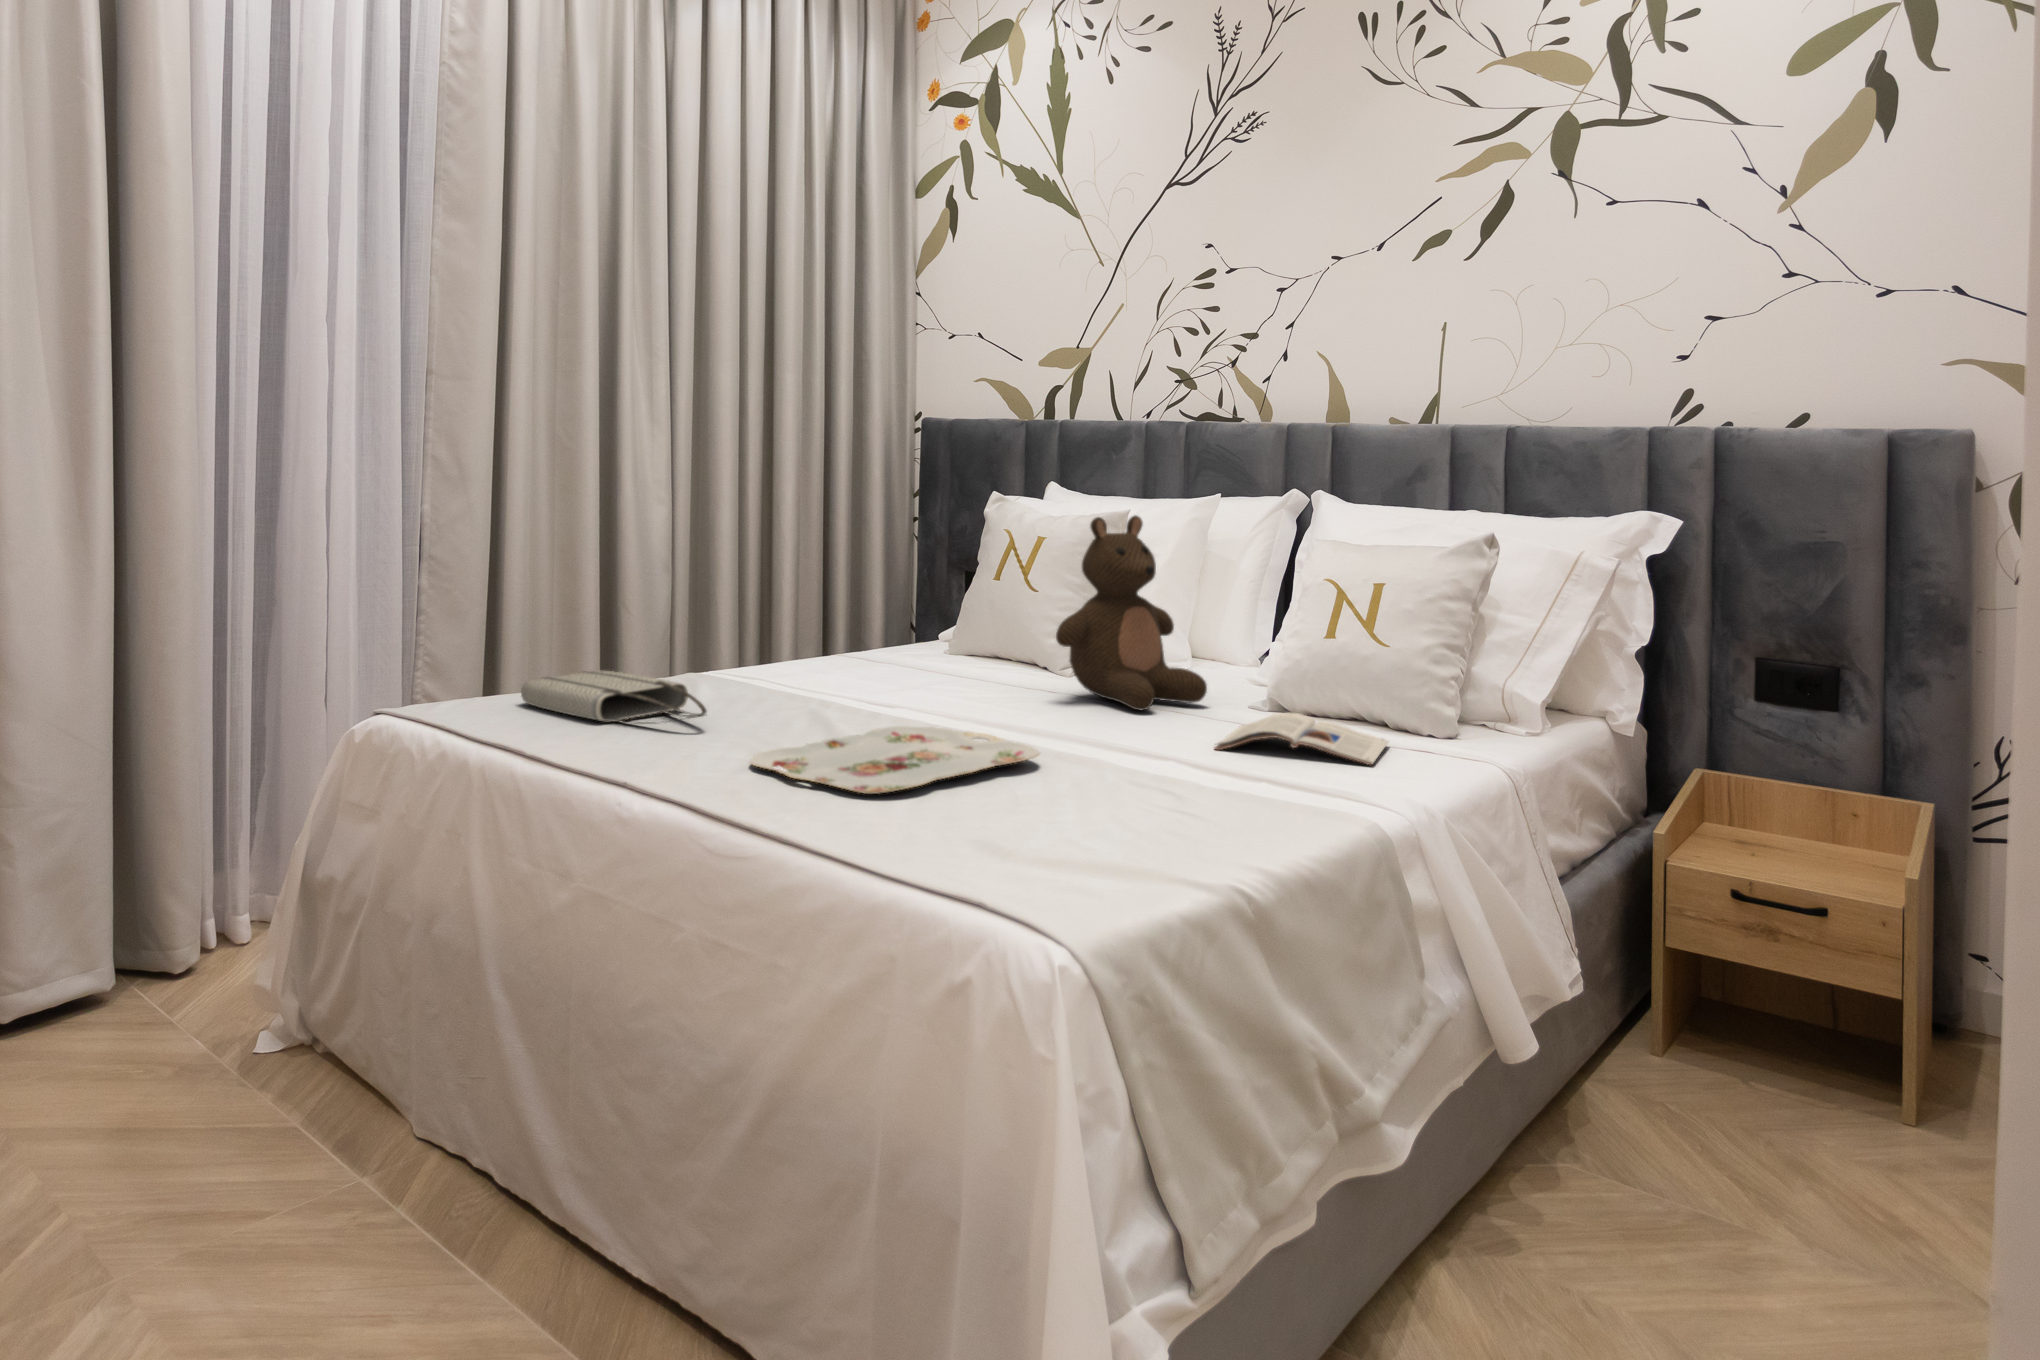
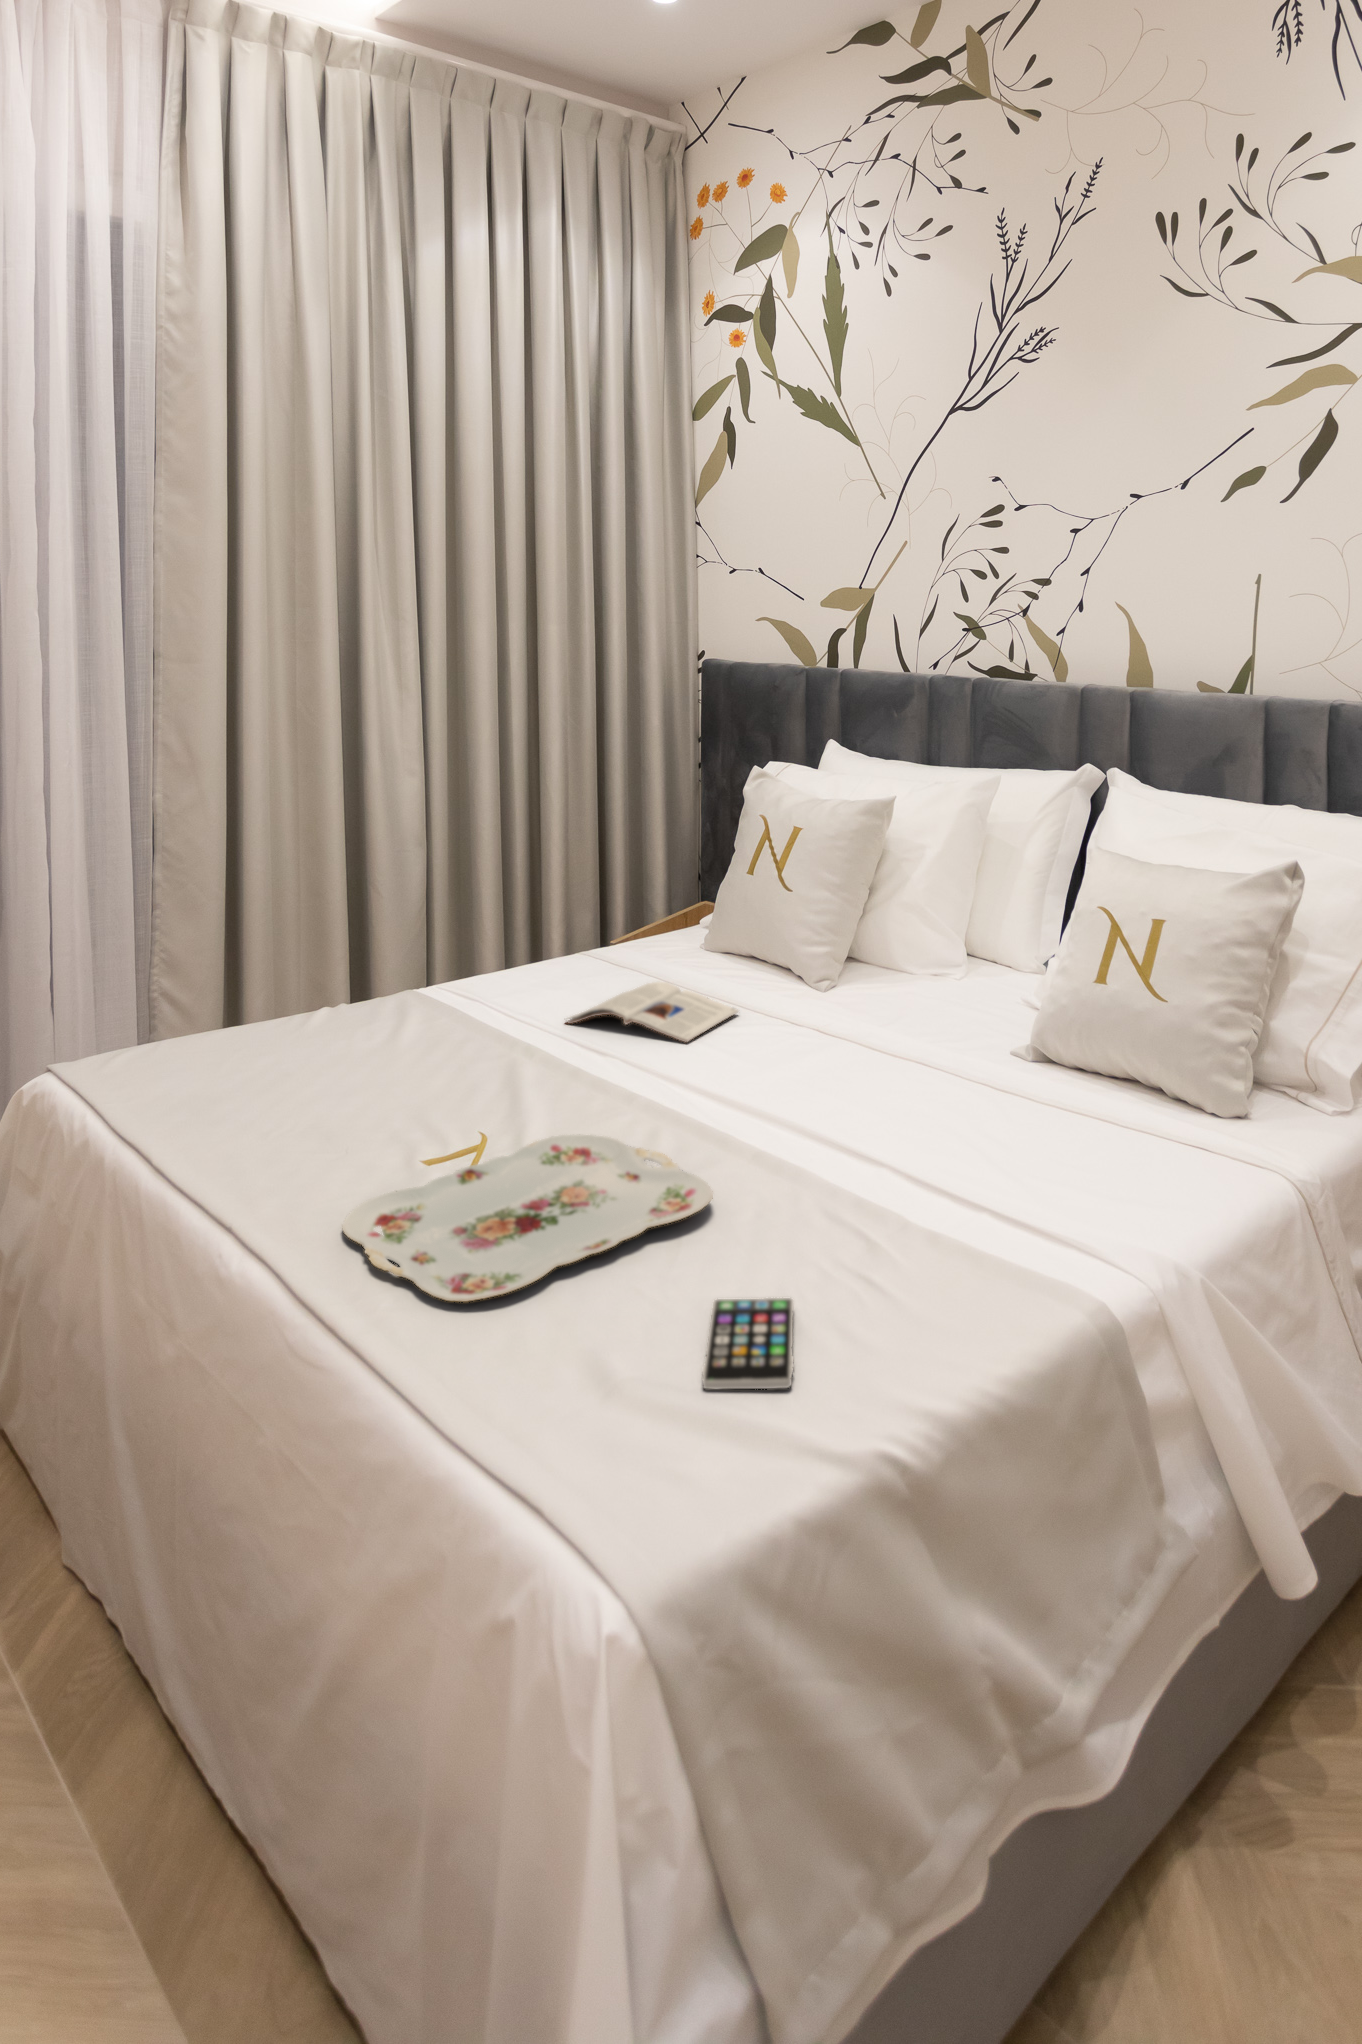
stuffed bear: present [1056,515,1207,710] -> none [783,833,962,1077]
tote bag: present [521,671,707,724] -> none [147,1035,336,1133]
magazine: present [1214,713,1389,765] -> present [566,982,738,1042]
smartphone: none [1067,795,1144,830] -> present [703,1298,794,1389]

